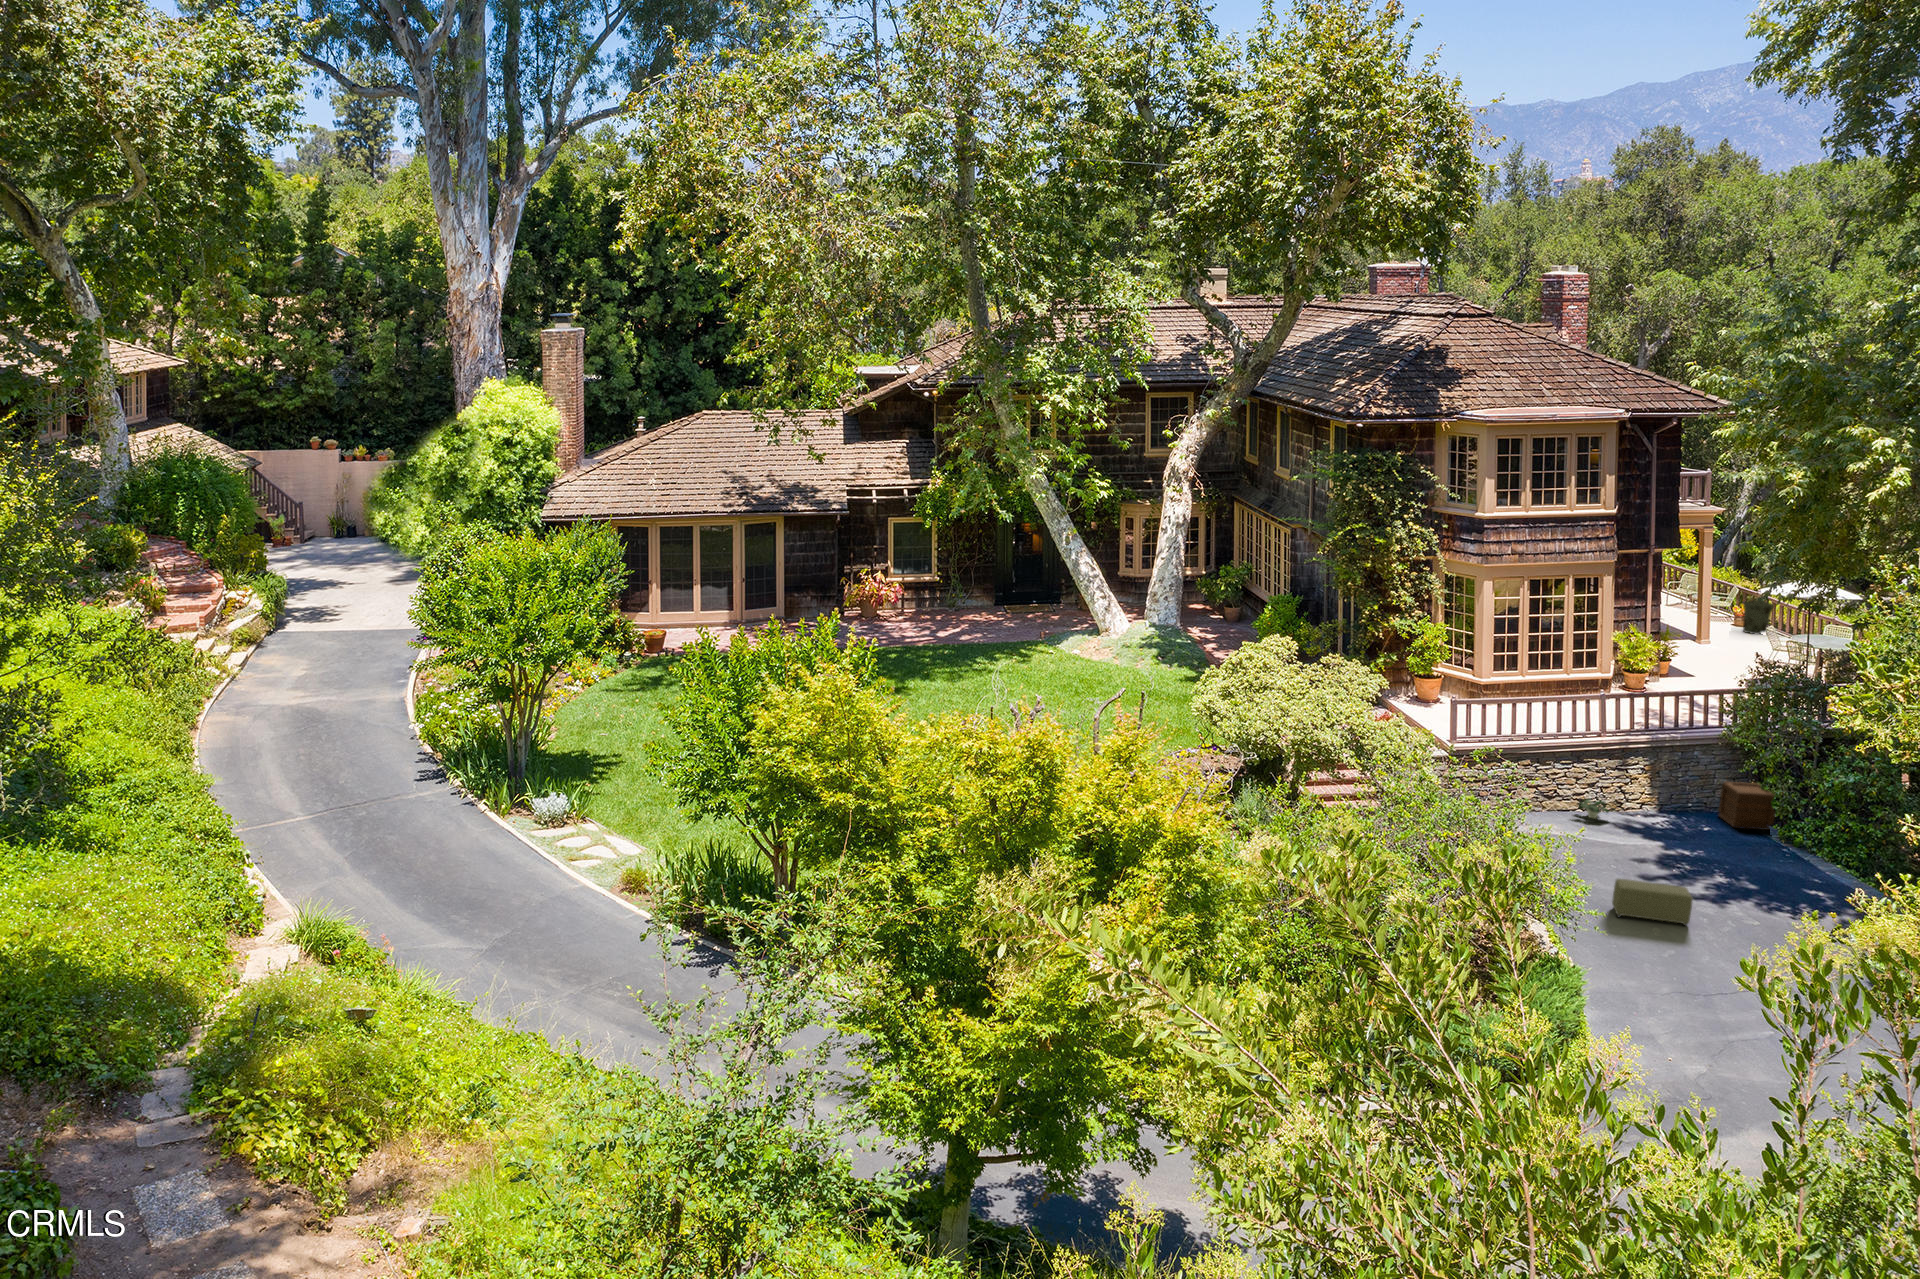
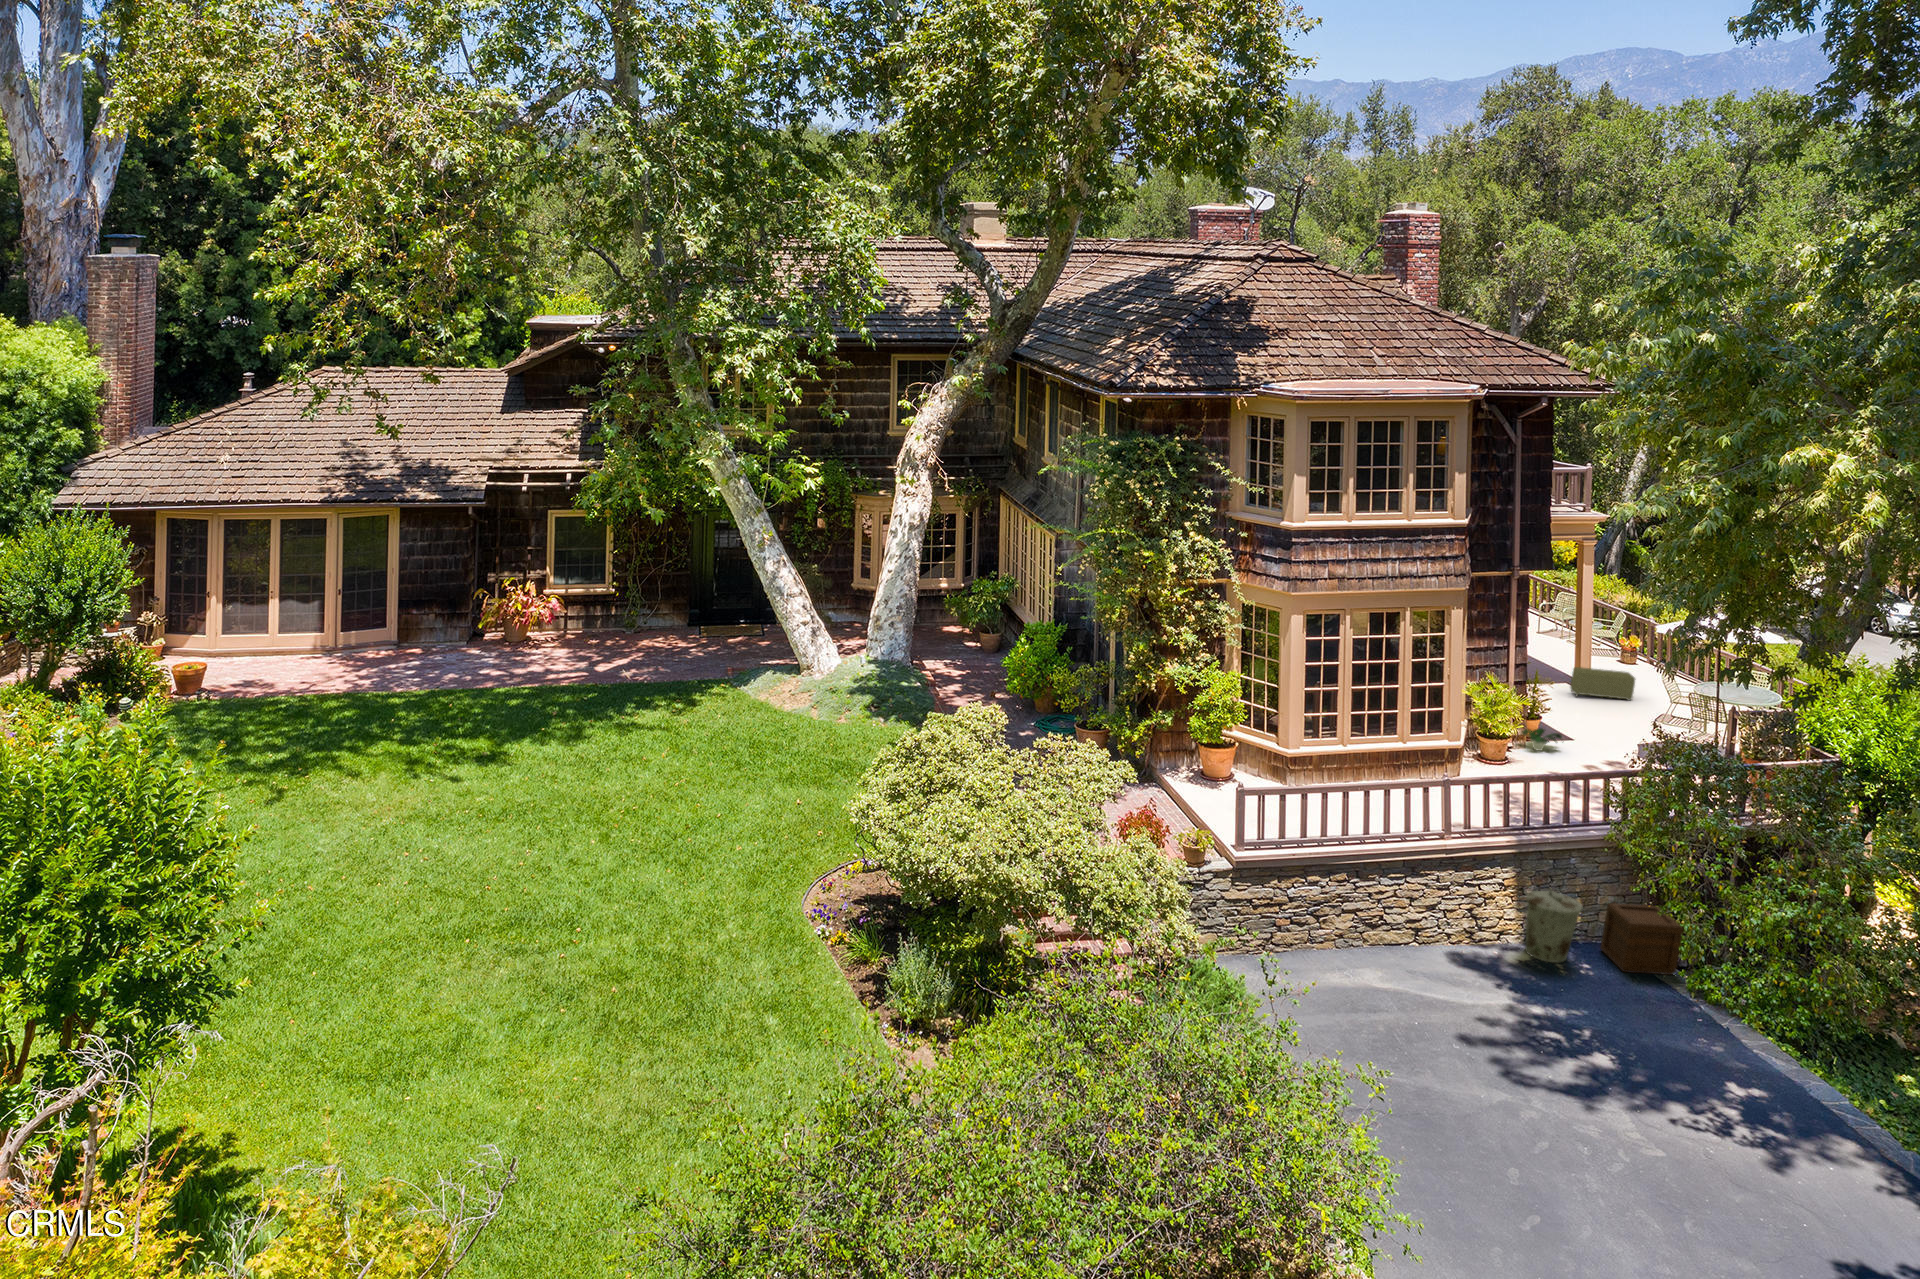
trash can: present [1743,600,1774,634] -> present [1525,891,1583,963]
potted plant: present [1578,799,1615,819] -> present [1522,728,1562,751]
ottoman: present [1612,879,1693,926] -> present [1570,667,1636,701]

